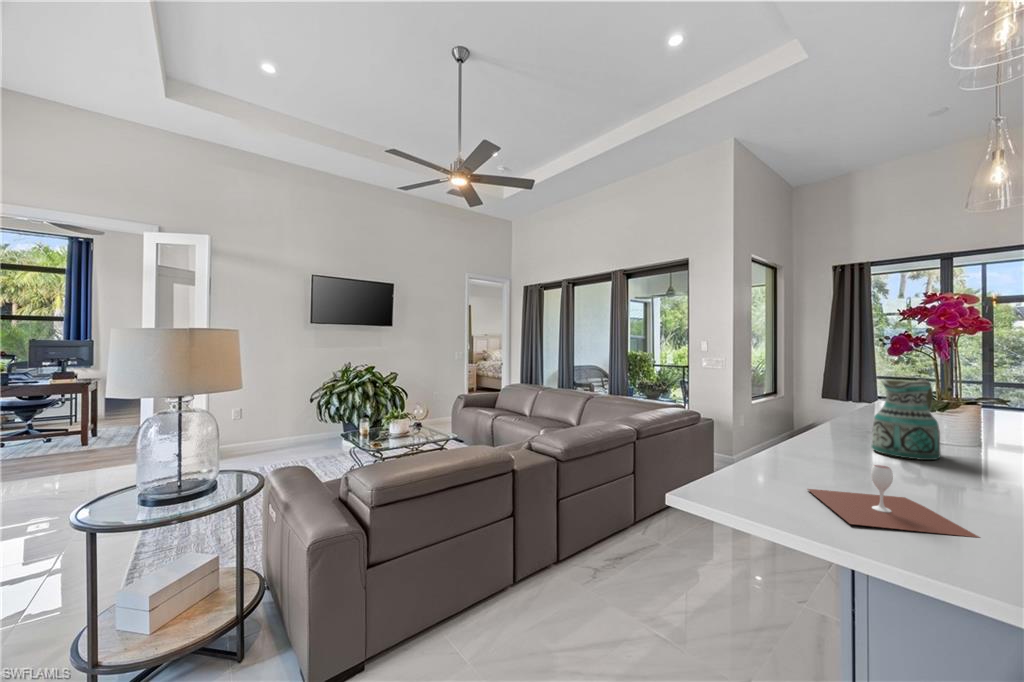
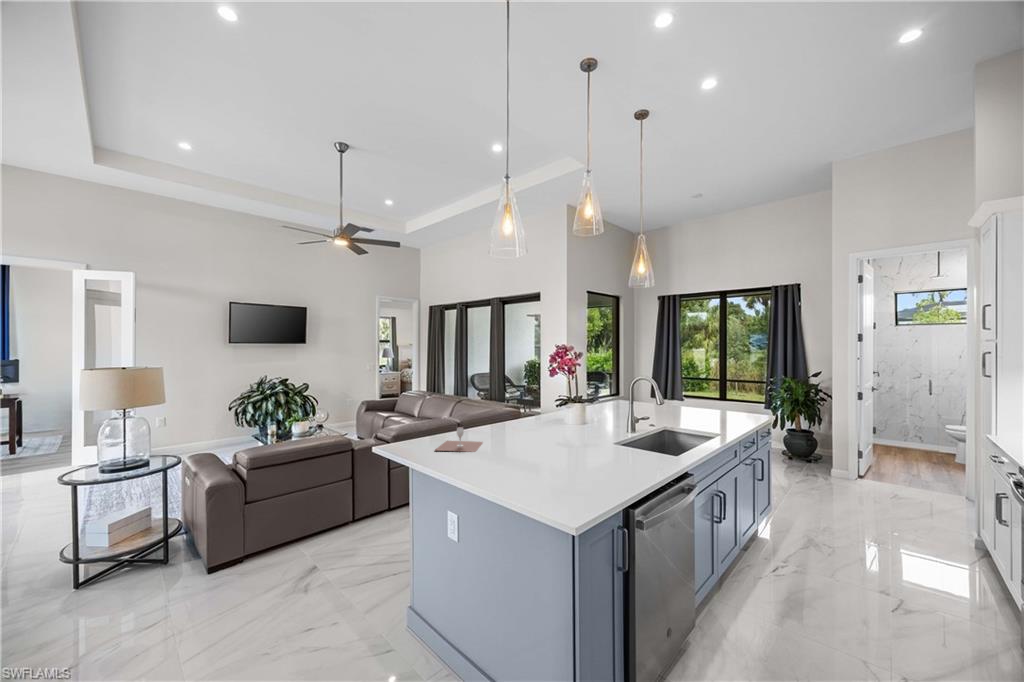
ceramic pitcher: present [871,379,941,460] -> none [521,387,553,428]

